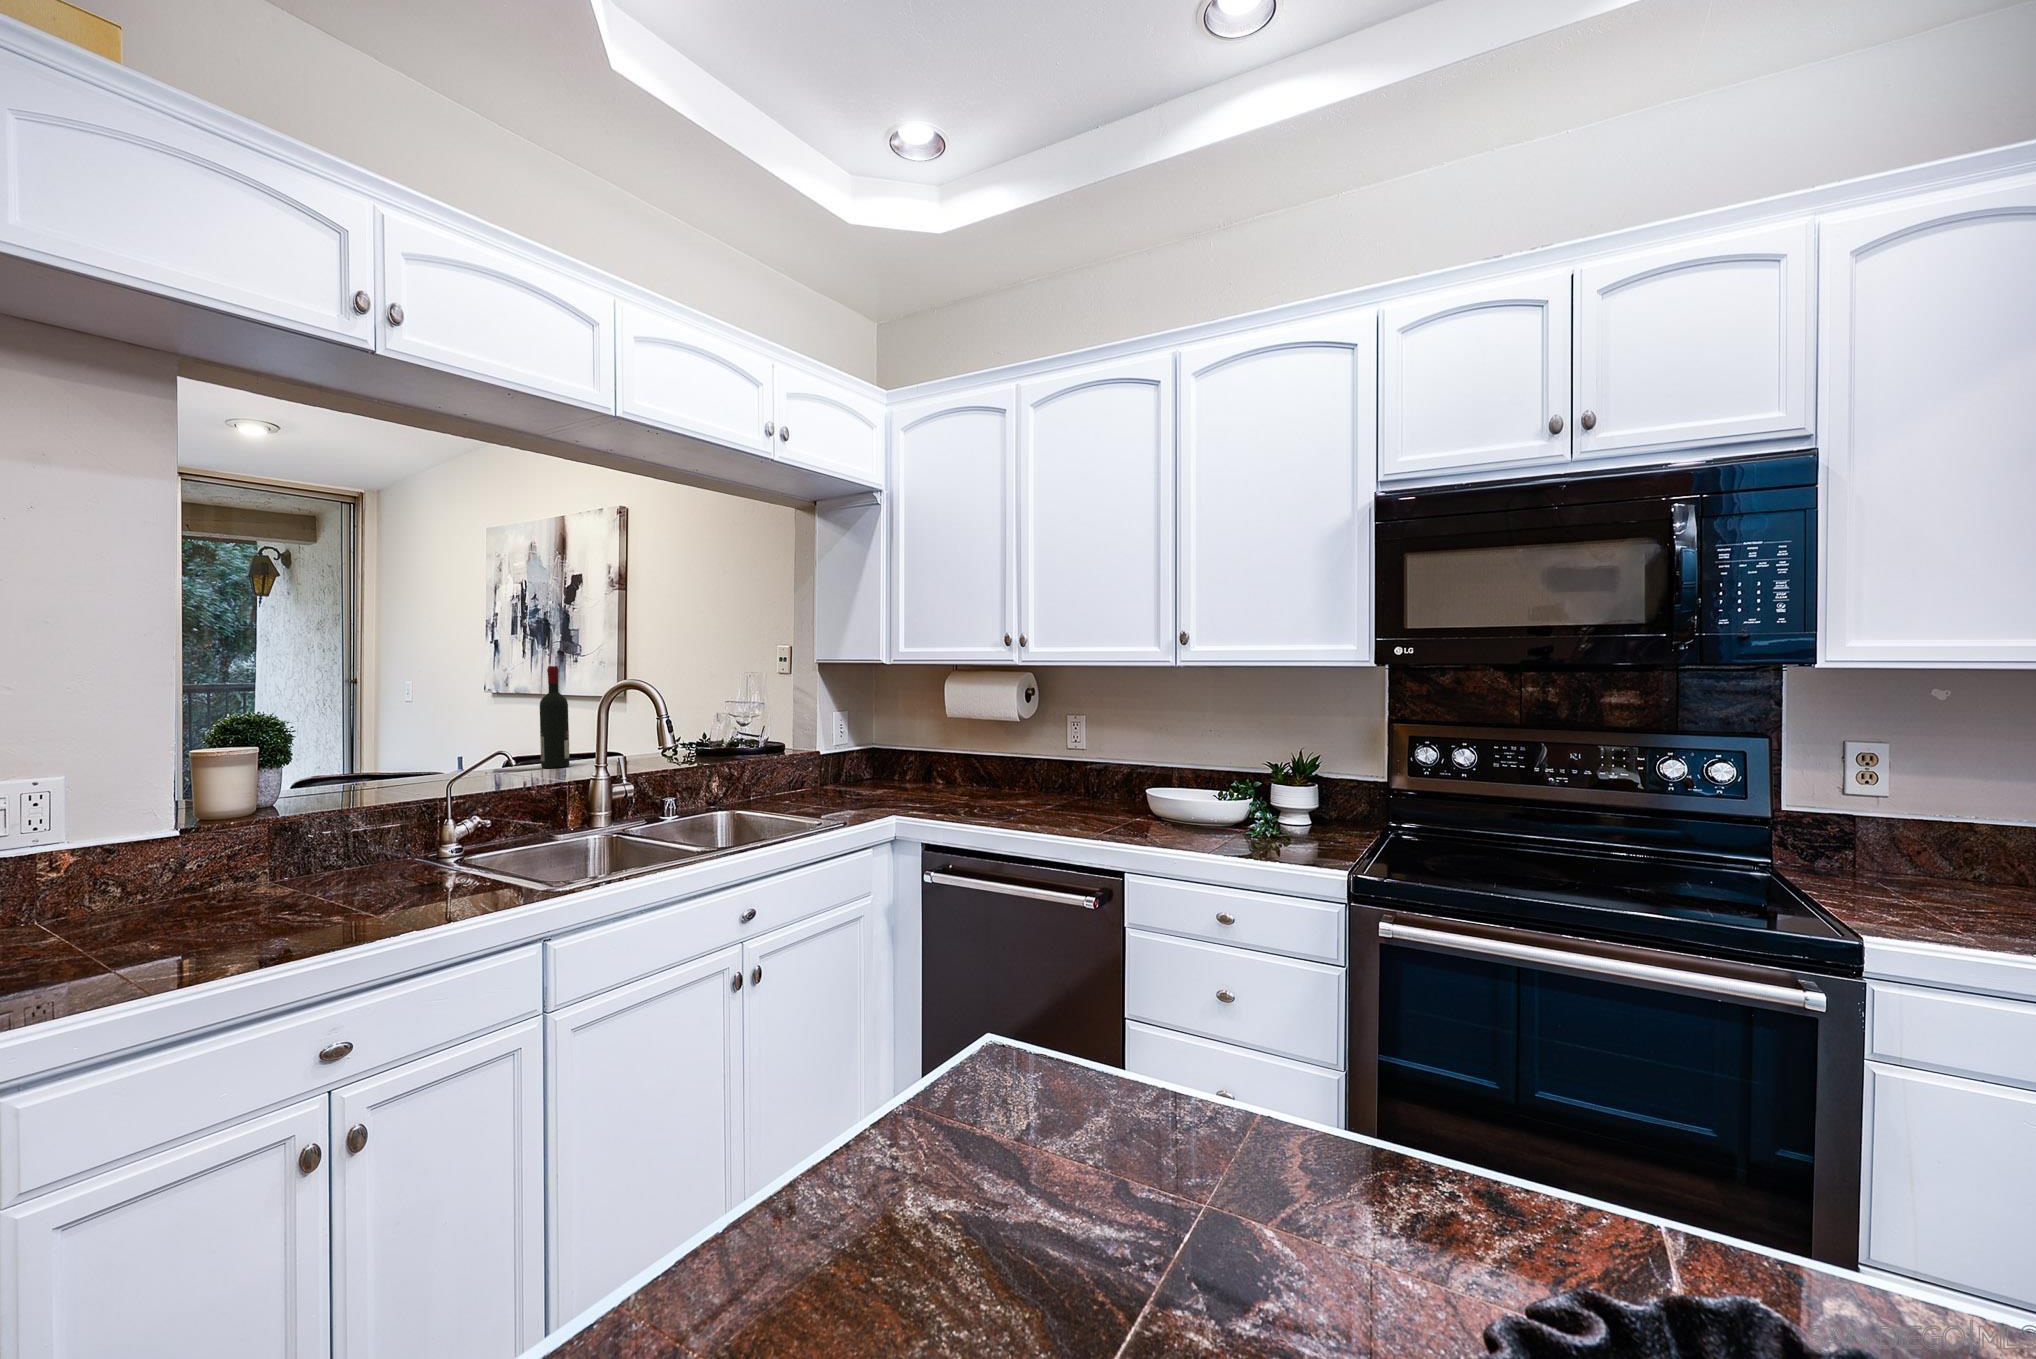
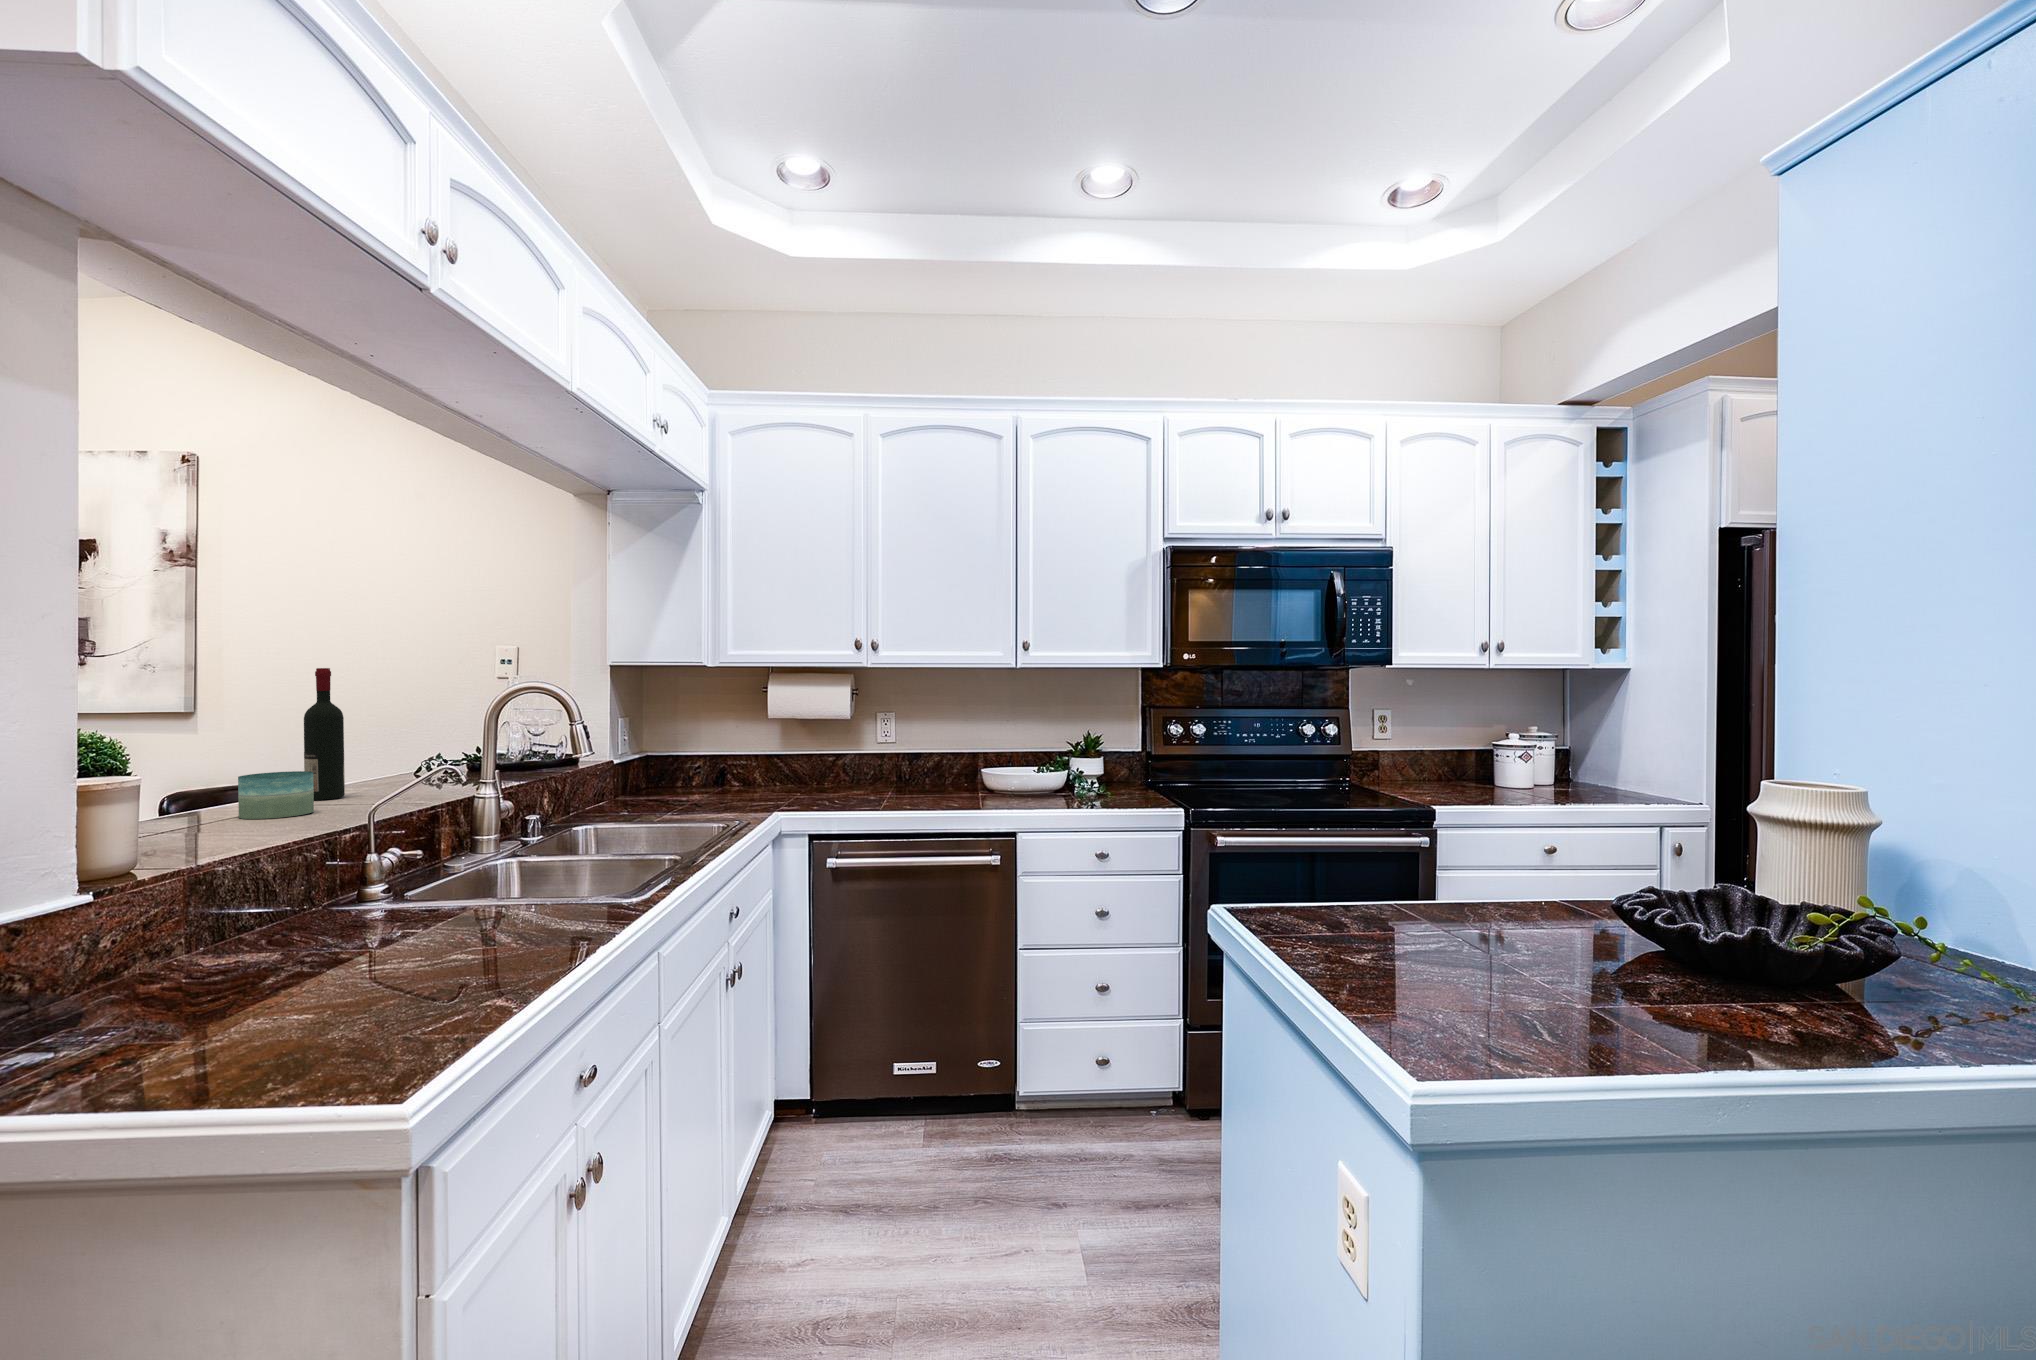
candle: none [439,746,494,782] -> present [238,771,314,819]

